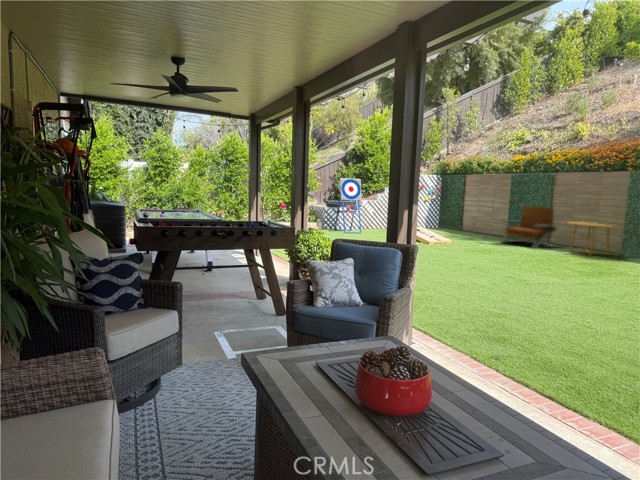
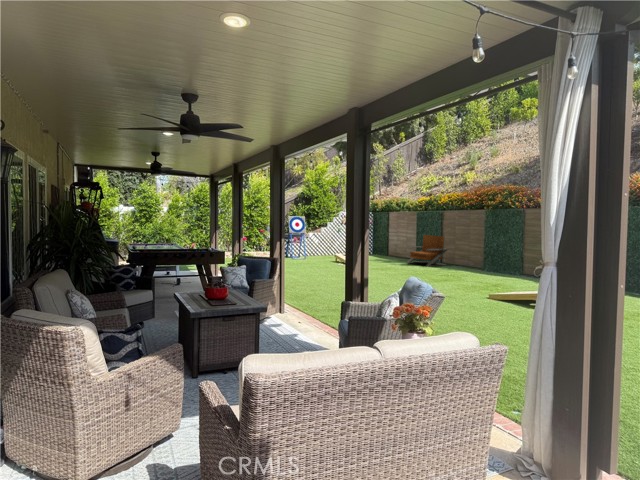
round table: present [567,222,619,256] -> none [446,246,481,270]

